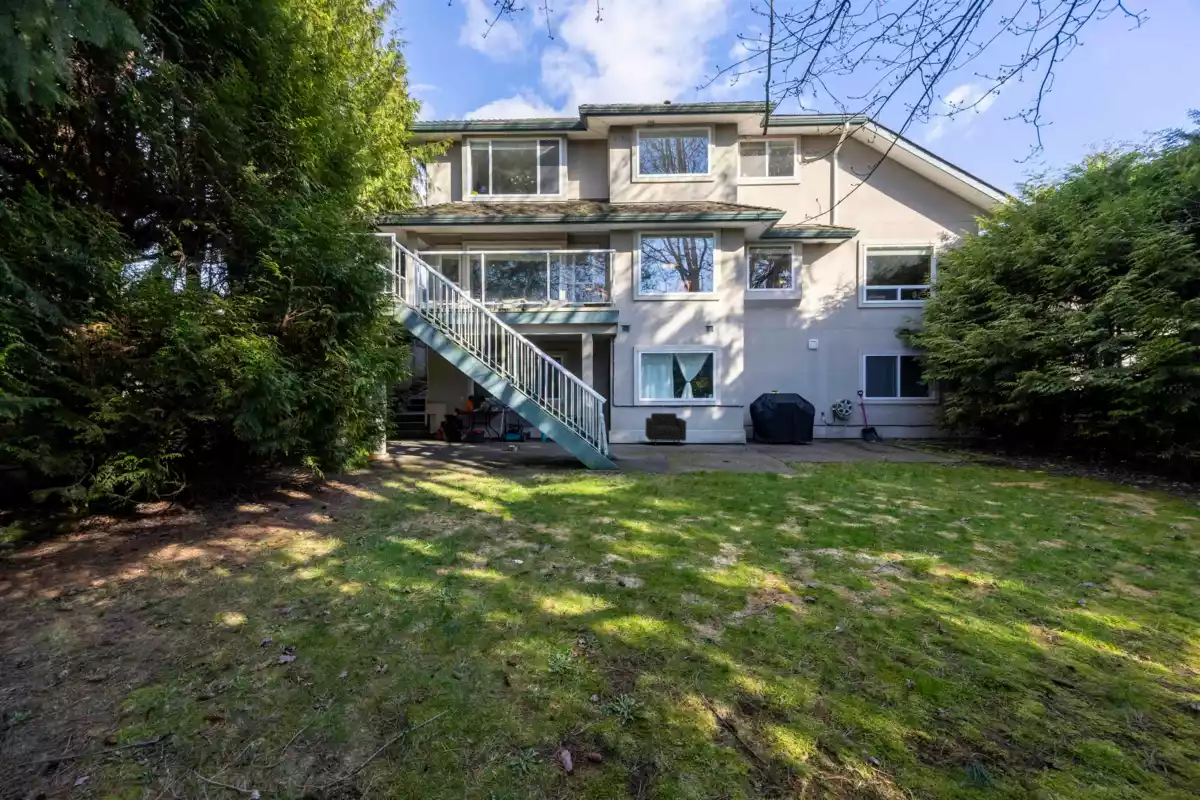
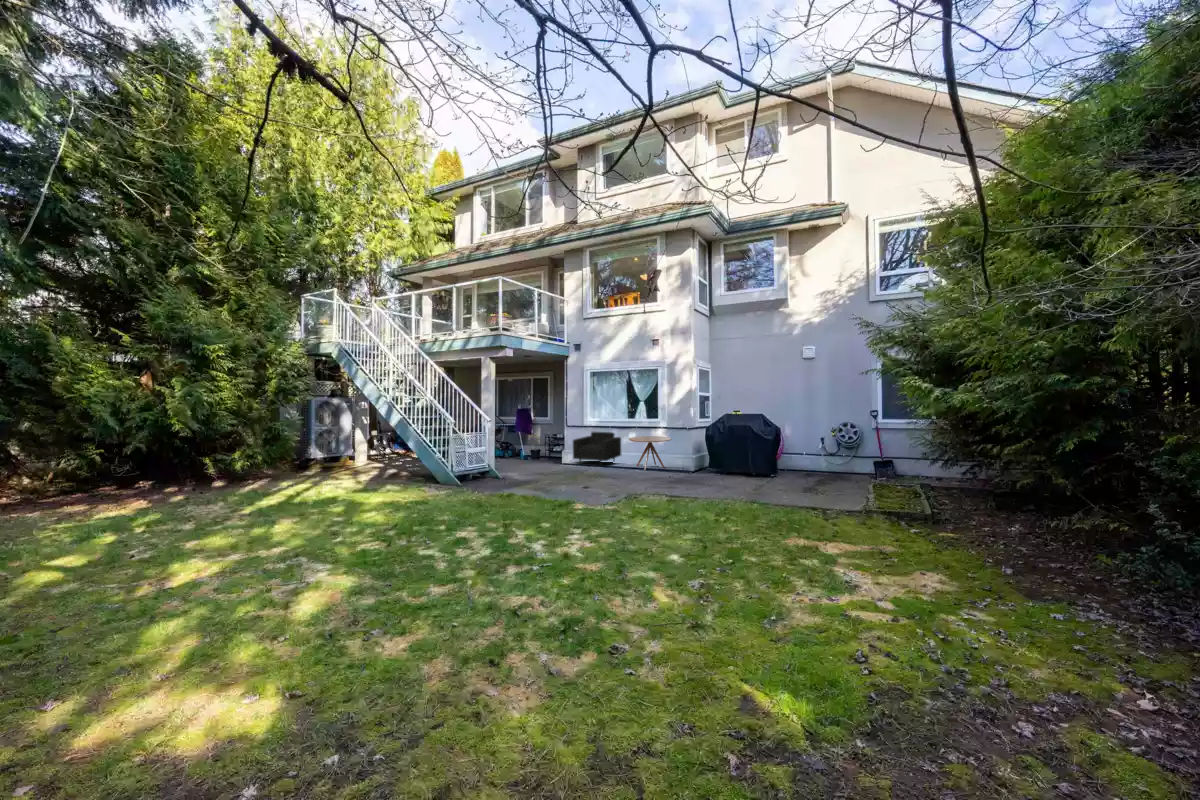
round table: none [702,416,743,447] -> present [629,436,671,470]

